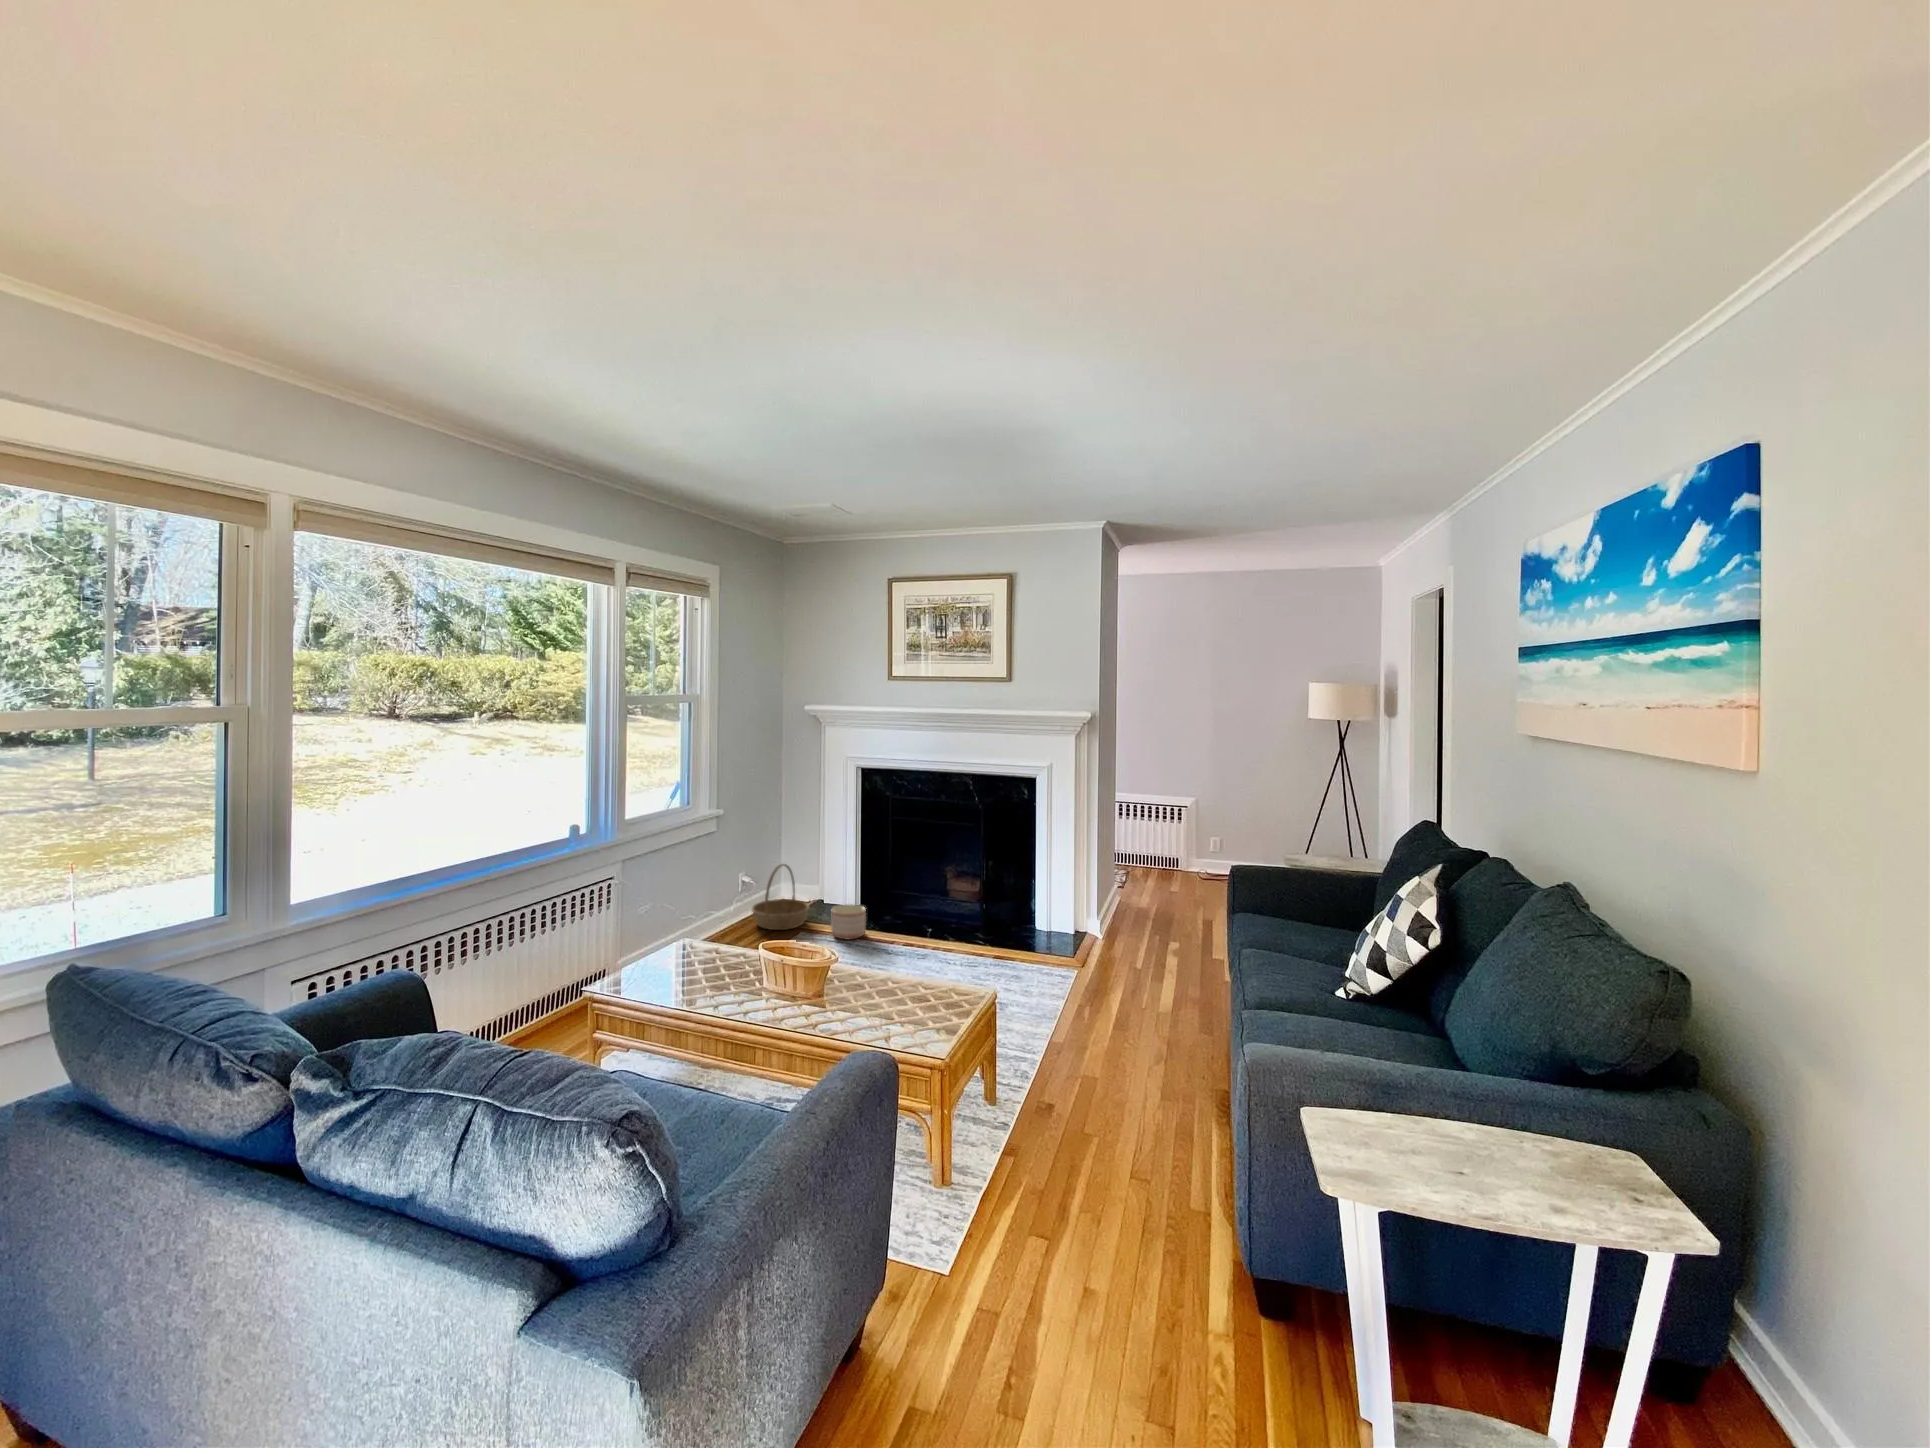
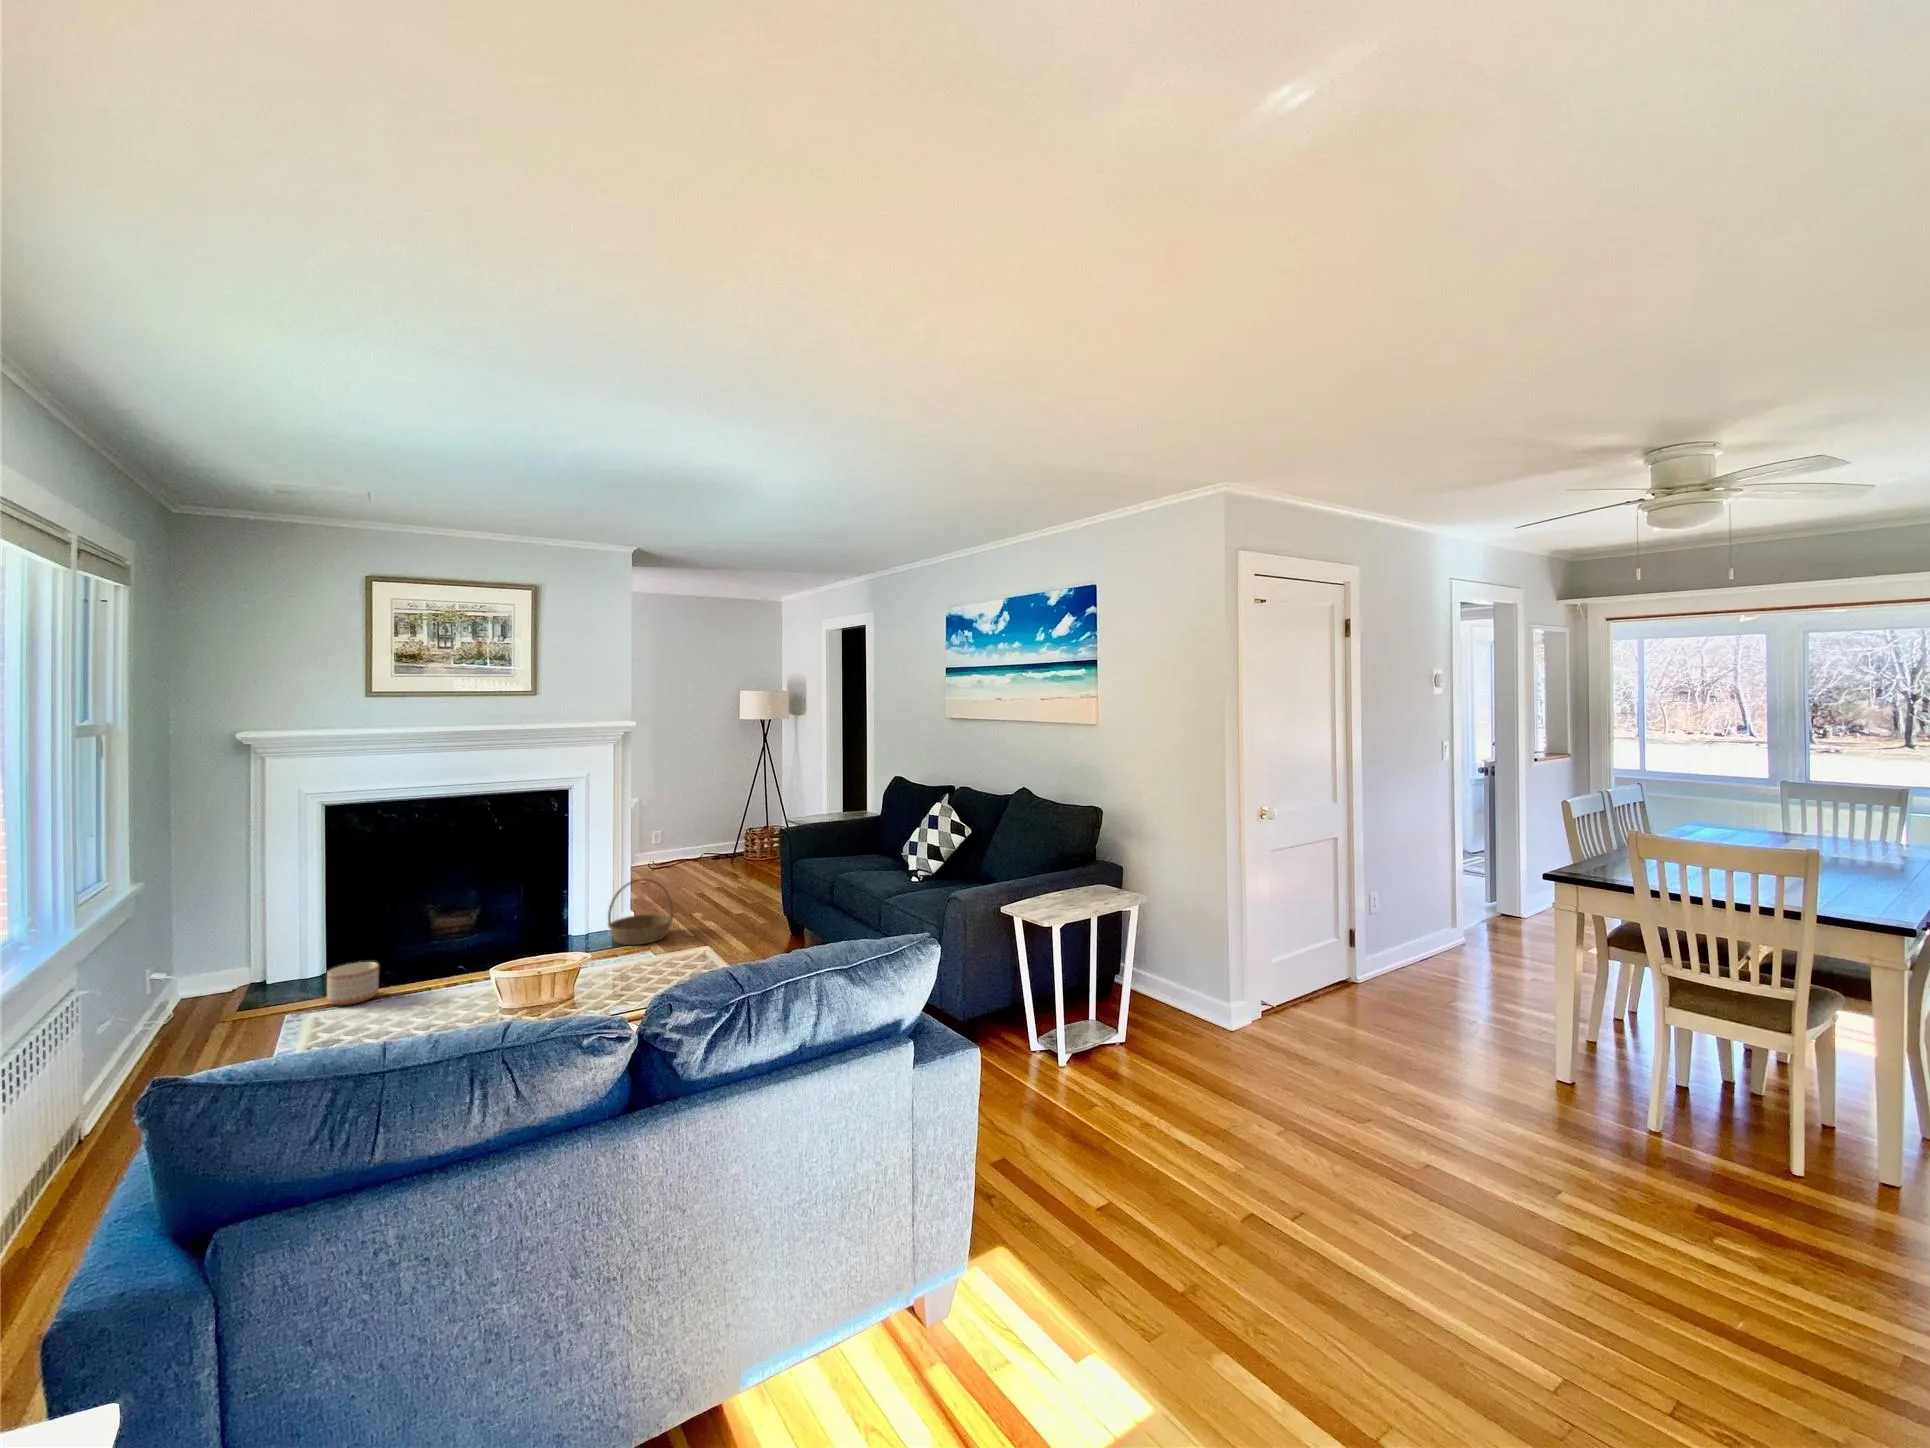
basket: present [752,864,809,930] -> present [608,879,673,945]

